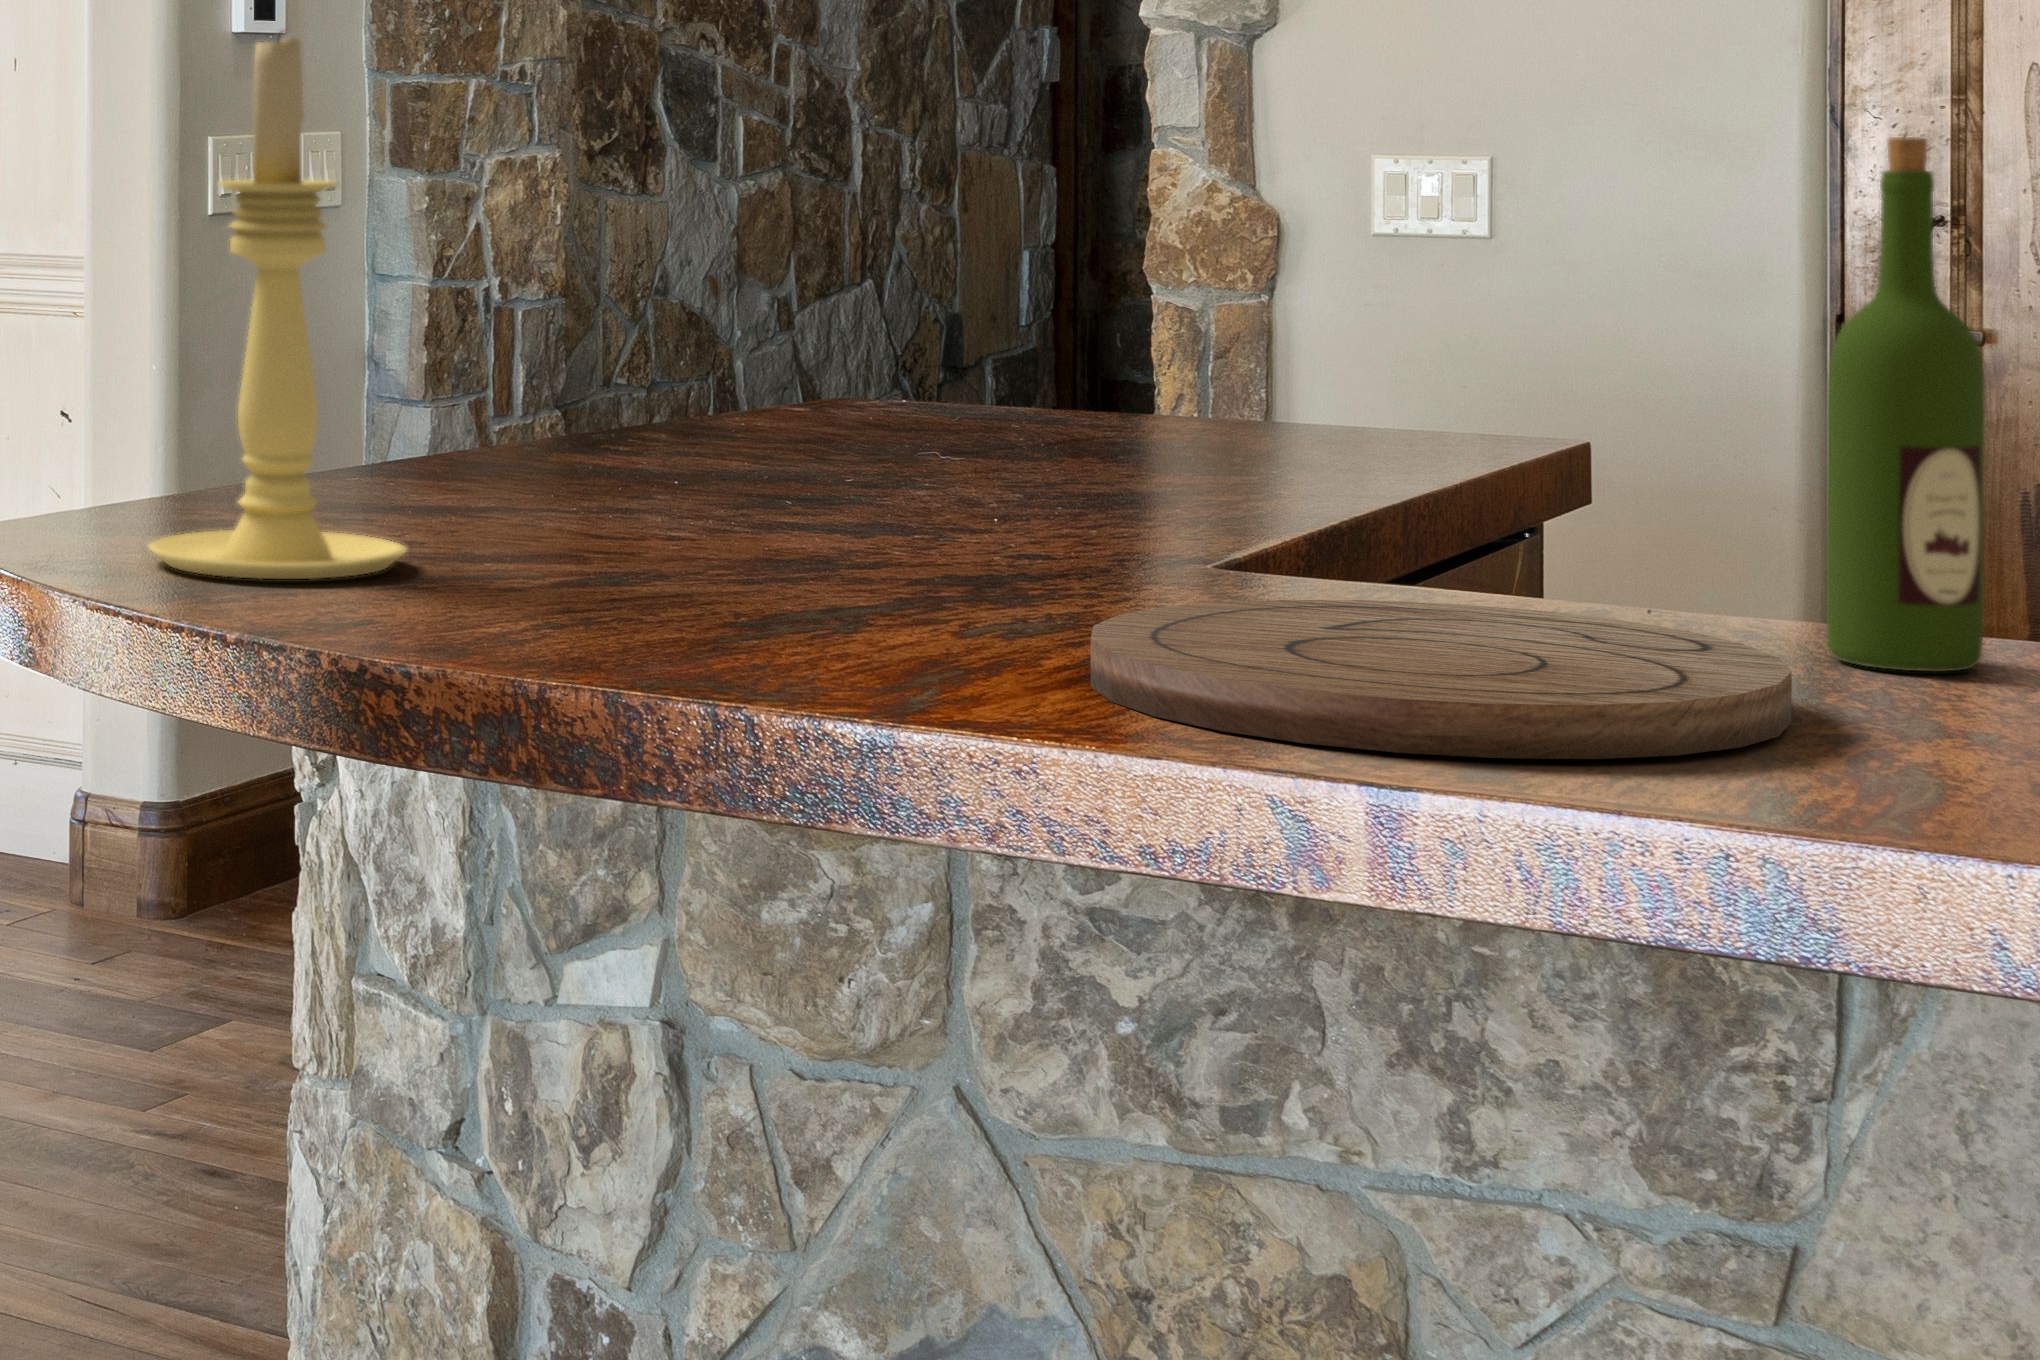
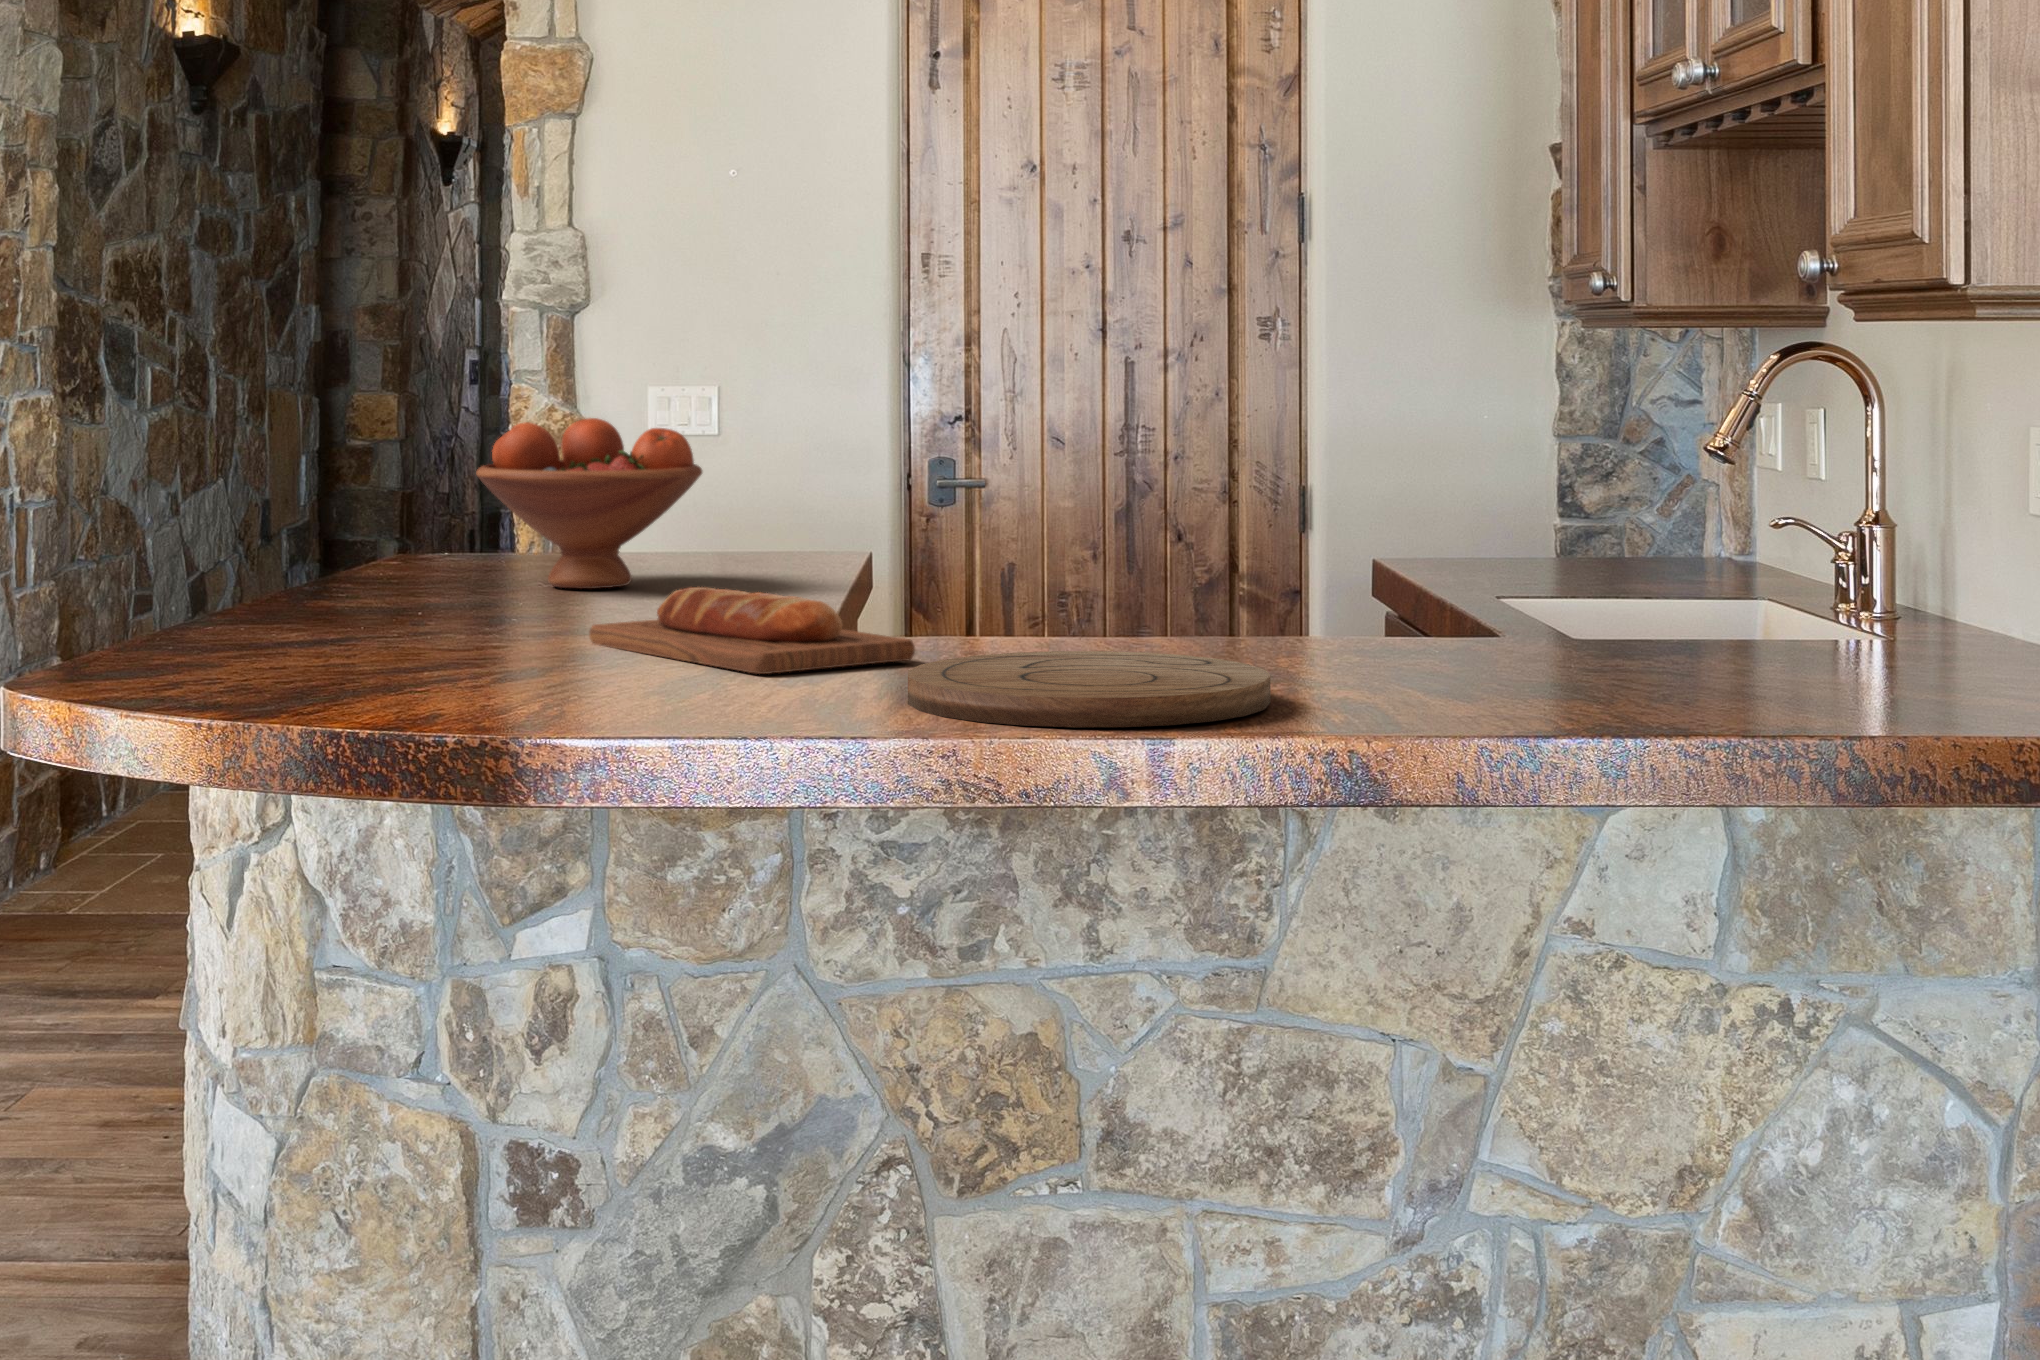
candle holder: present [149,31,406,579] -> none [248,325,426,694]
wine bottle: present [1827,137,1985,672] -> none [1221,385,1295,669]
fruit bowl: none [778,181,1139,446] -> present [476,418,702,589]
bread loaf: none [775,453,1243,601] -> present [589,587,915,674]

